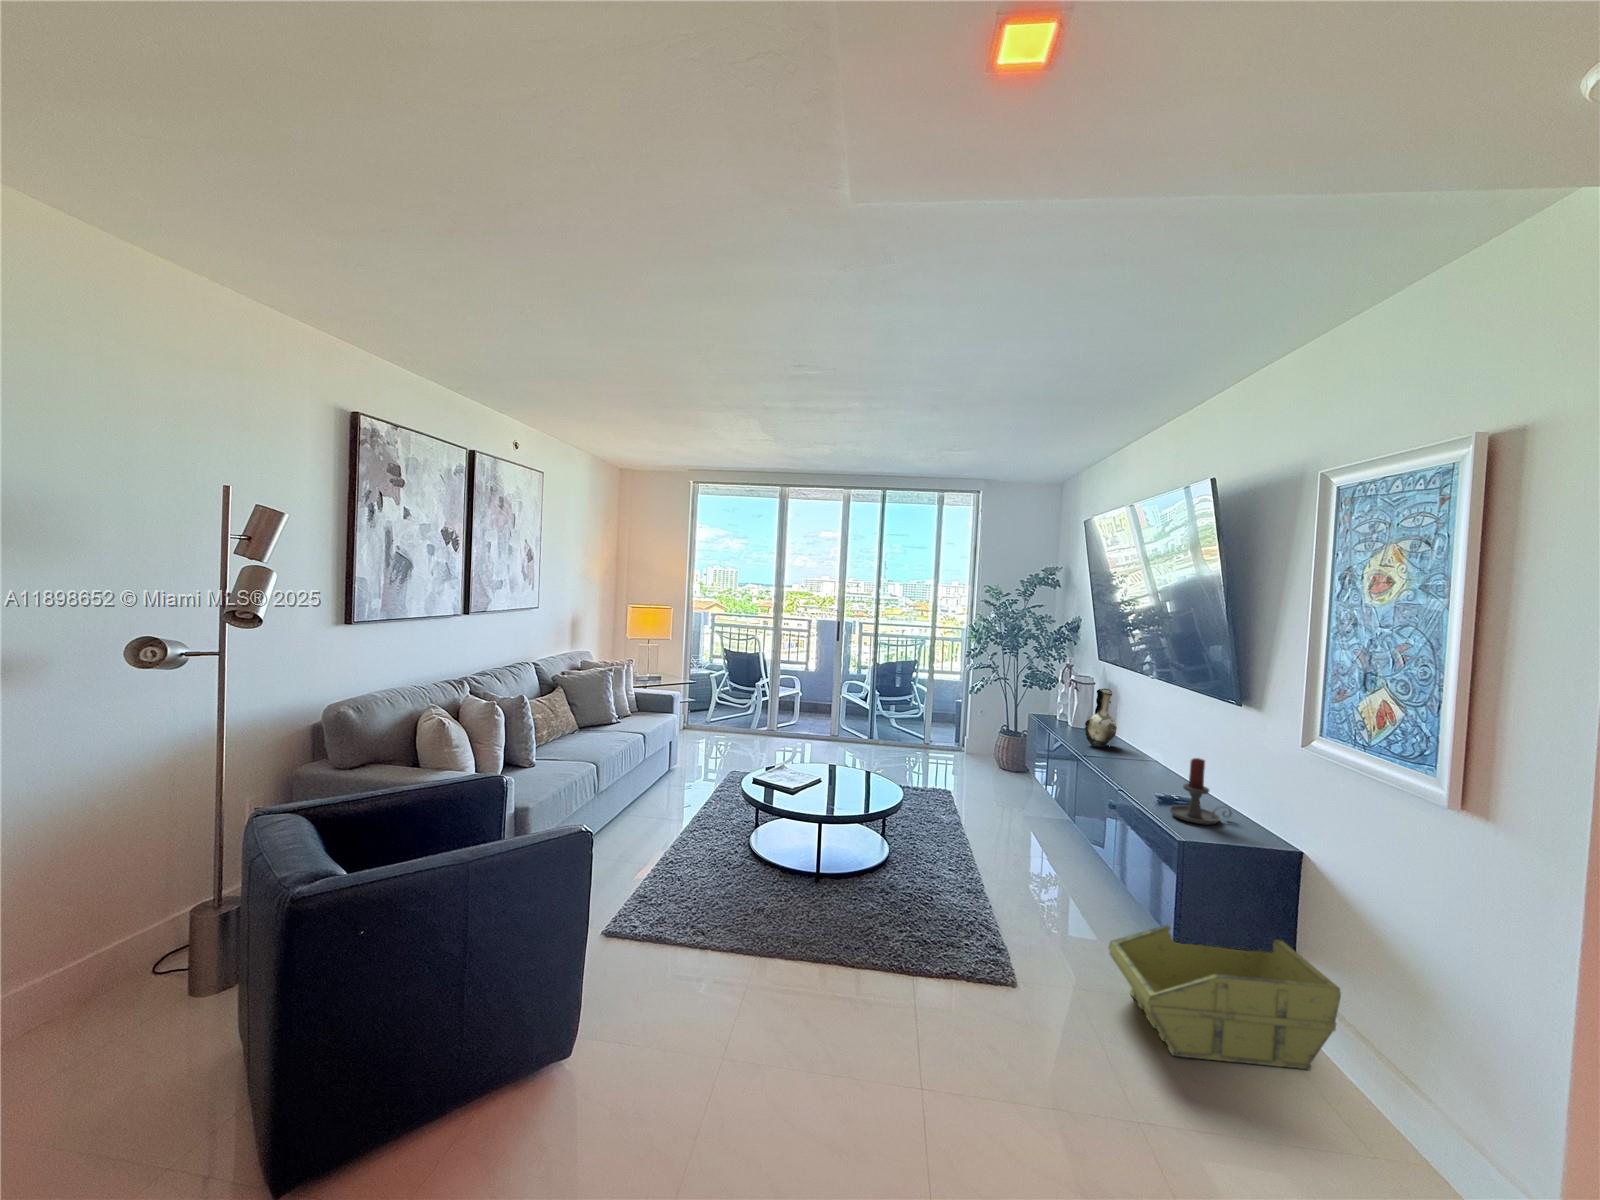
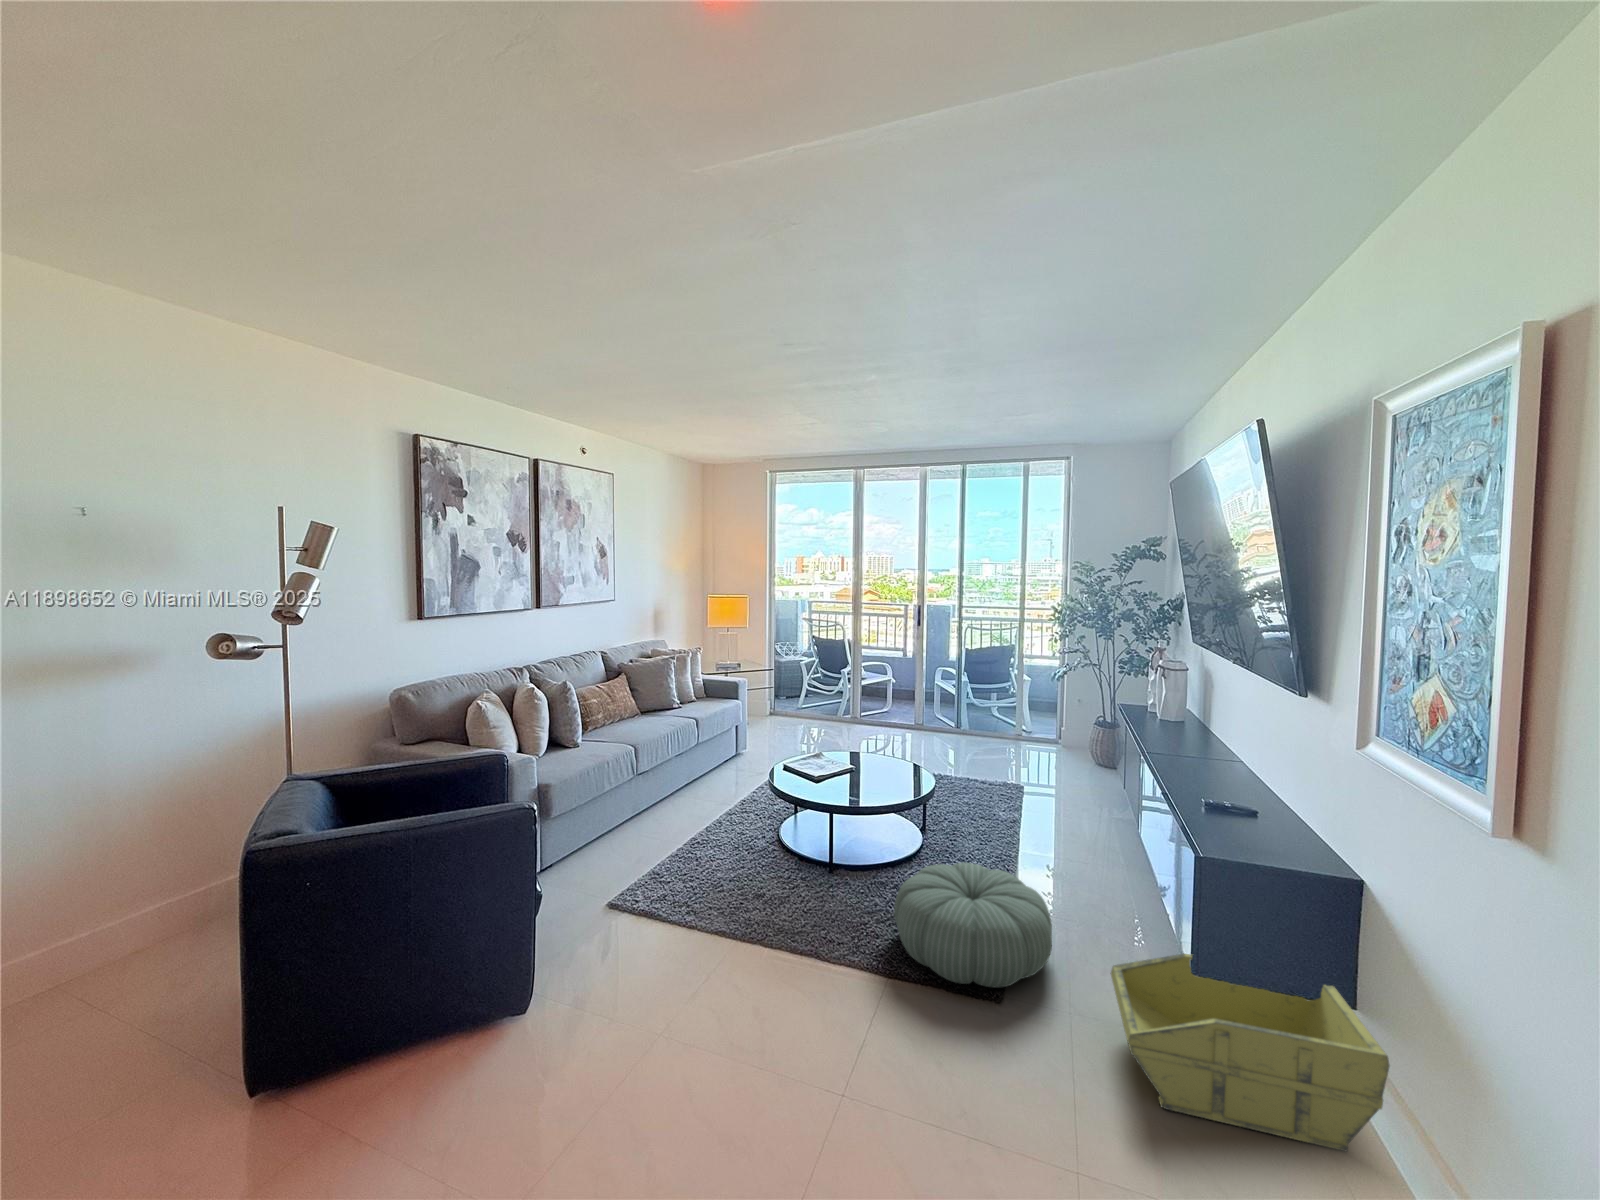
decorative vase: present [1085,689,1117,747] -> none [1158,675,1198,742]
candle holder: present [1170,758,1232,825] -> none [1204,759,1285,839]
pouf: none [901,862,1047,972] -> present [894,863,1052,987]

